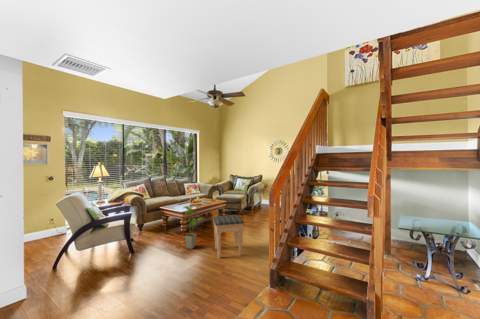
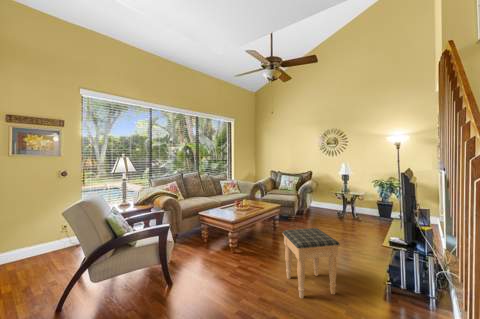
house plant: present [183,205,204,249] -> none [238,213,272,277]

